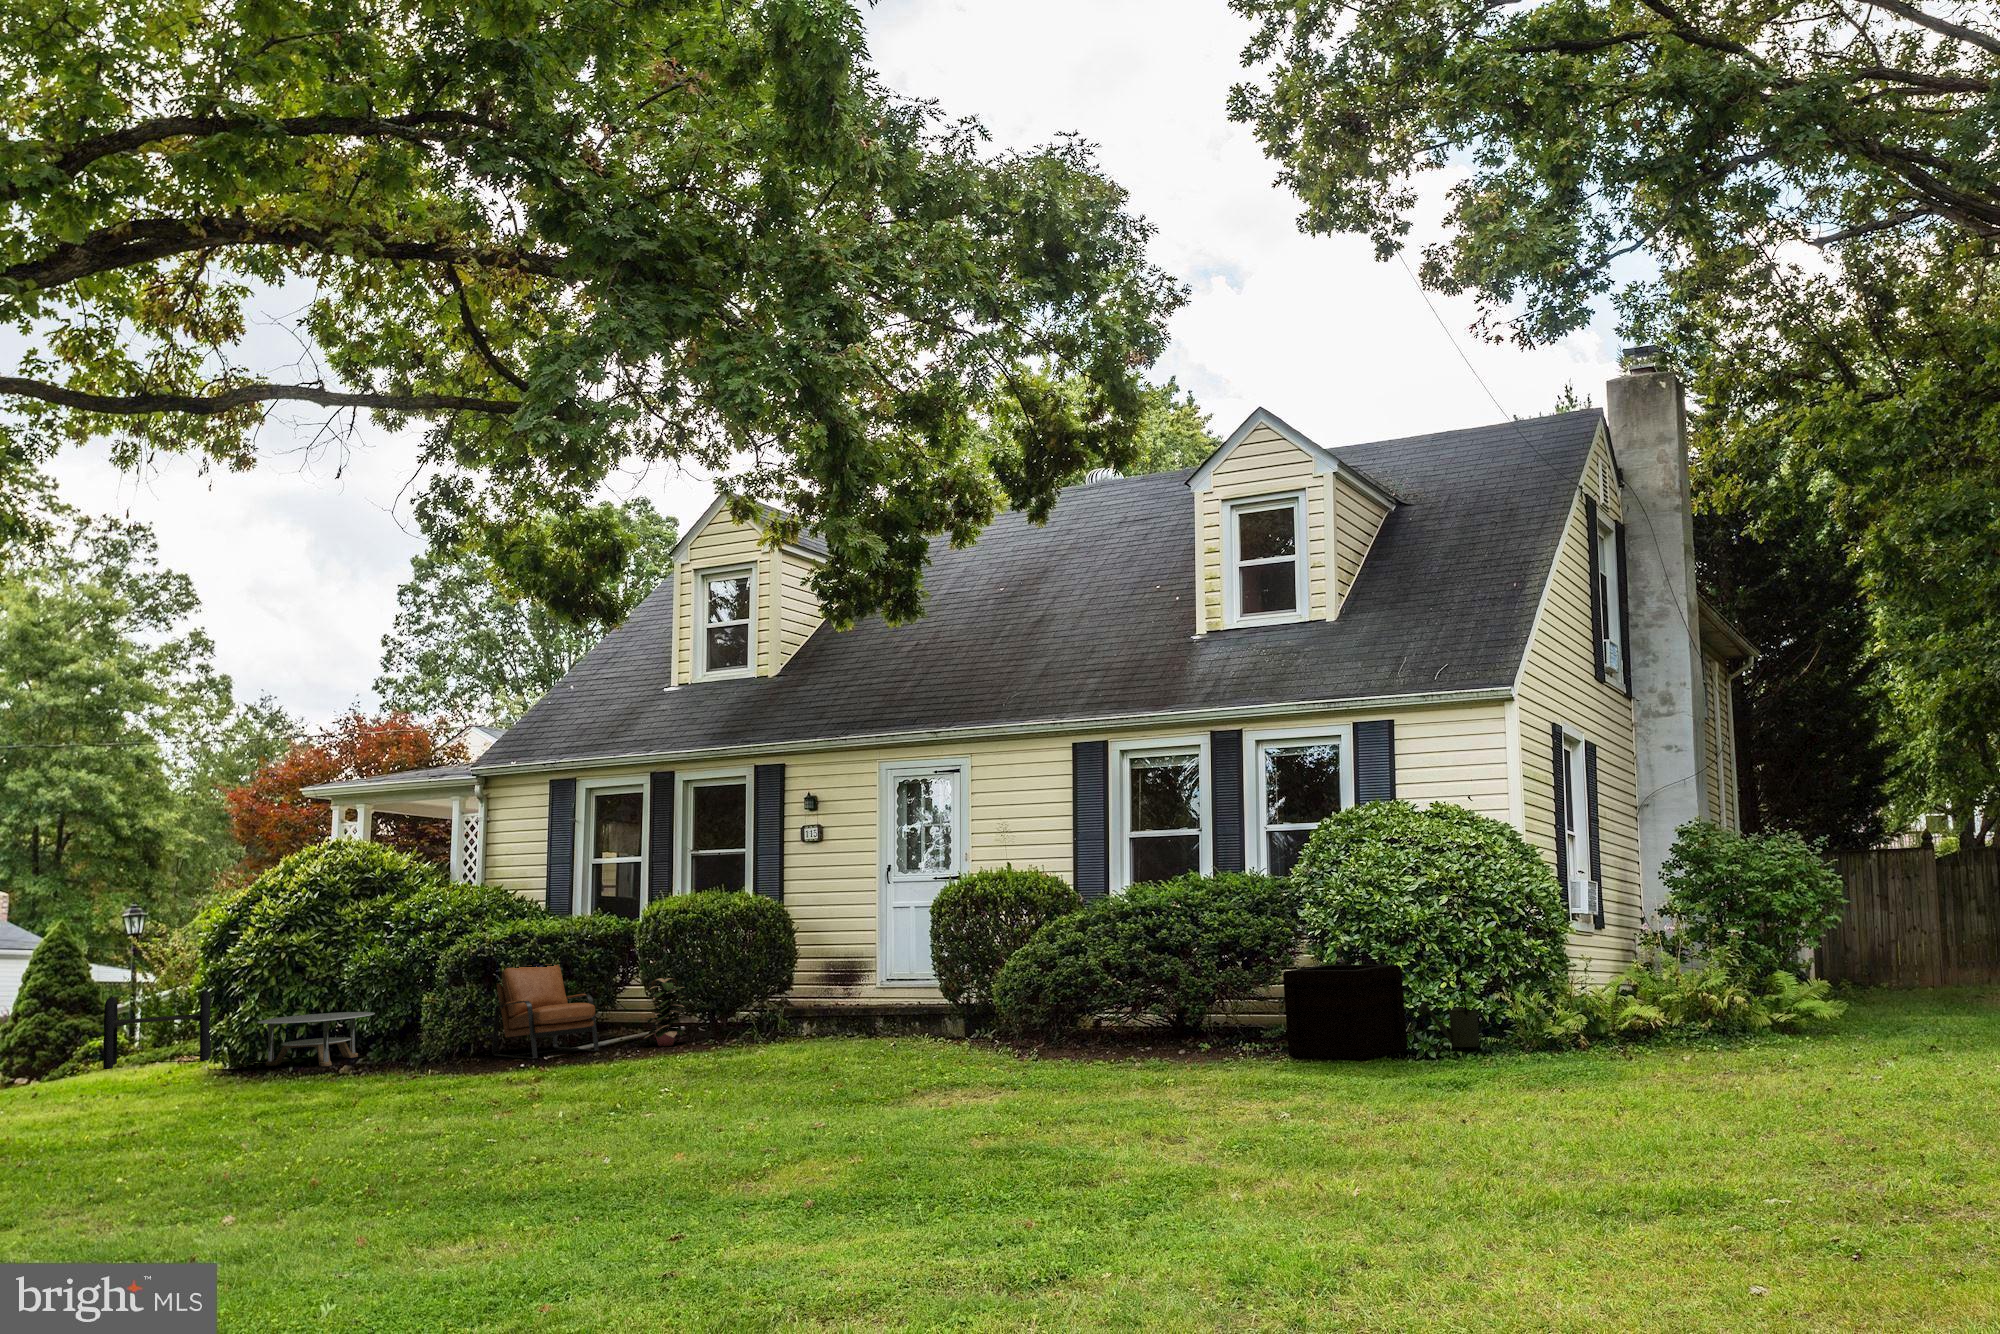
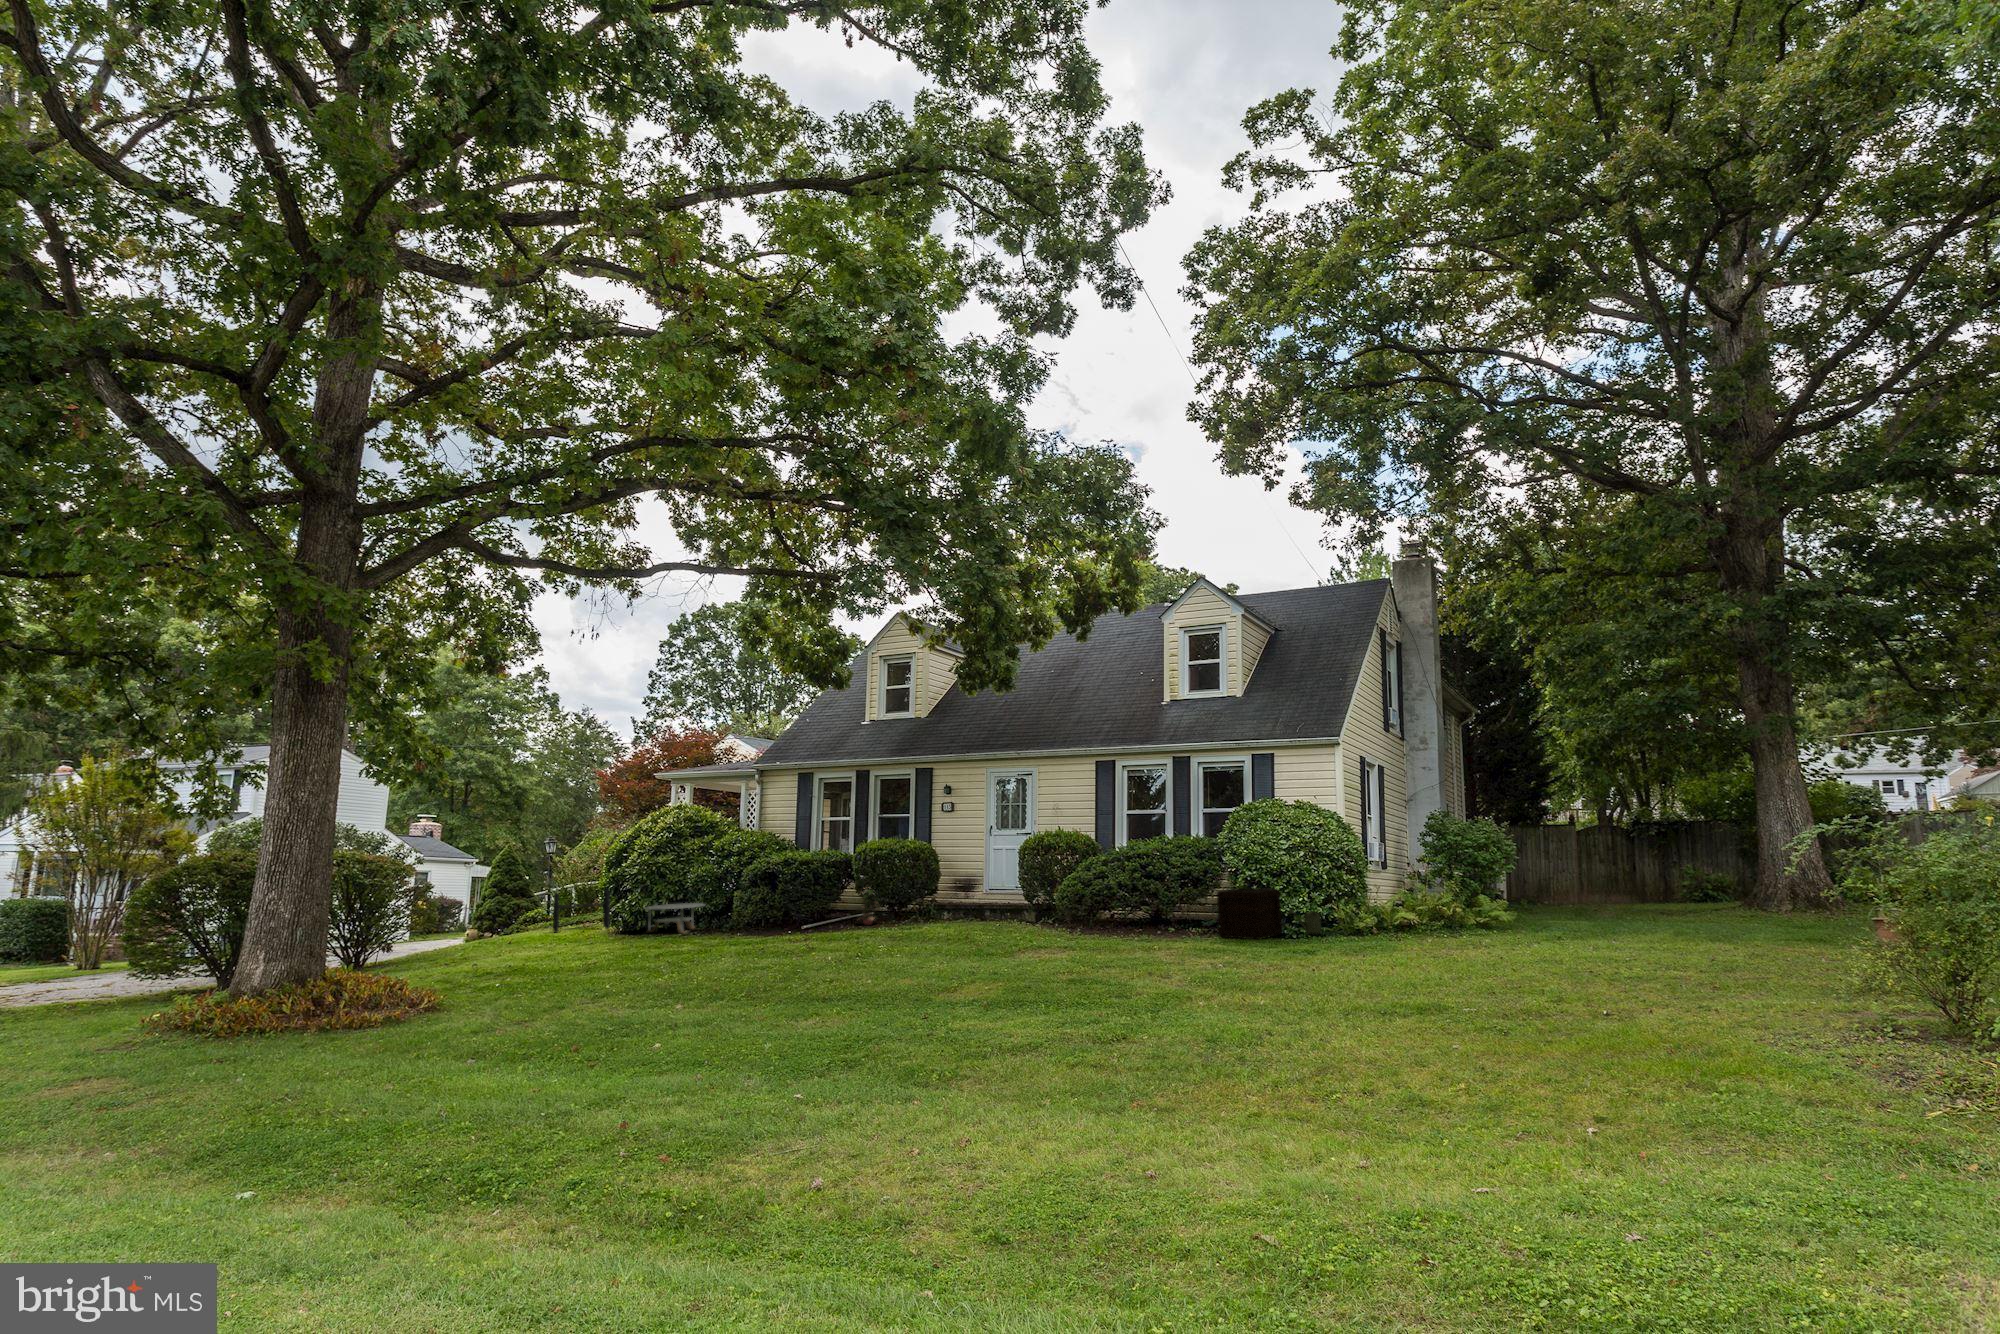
chair: present [492,965,599,1059] -> none [773,878,832,931]

